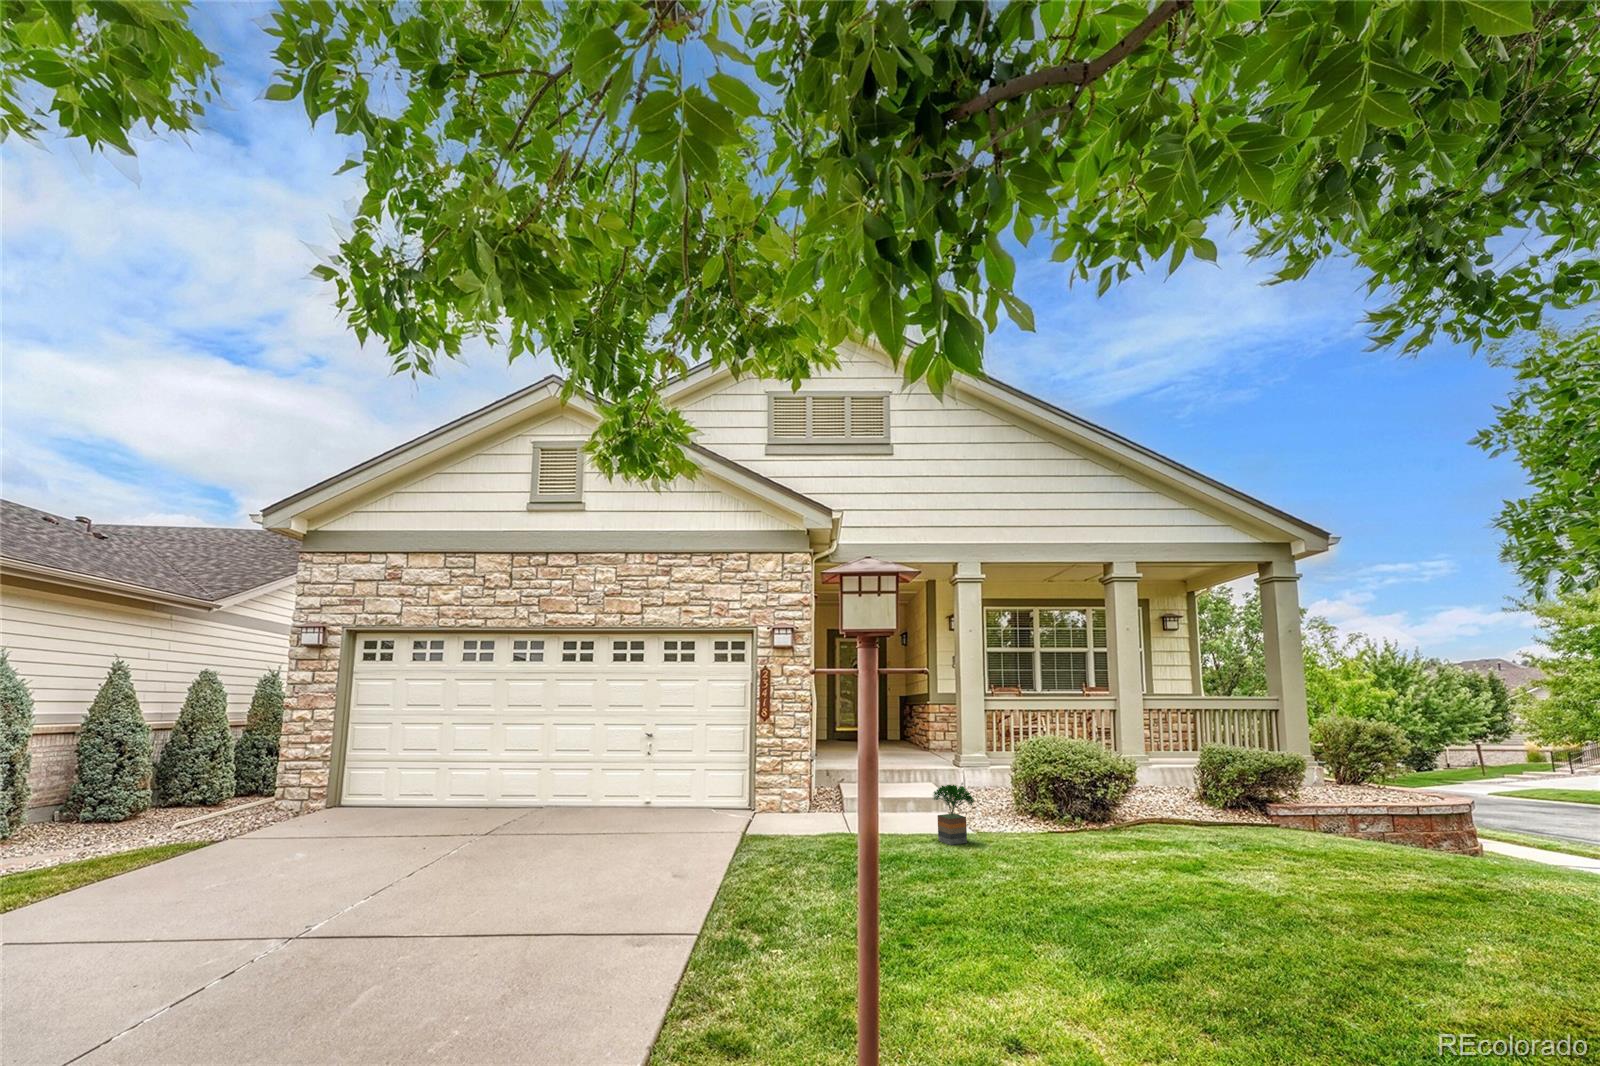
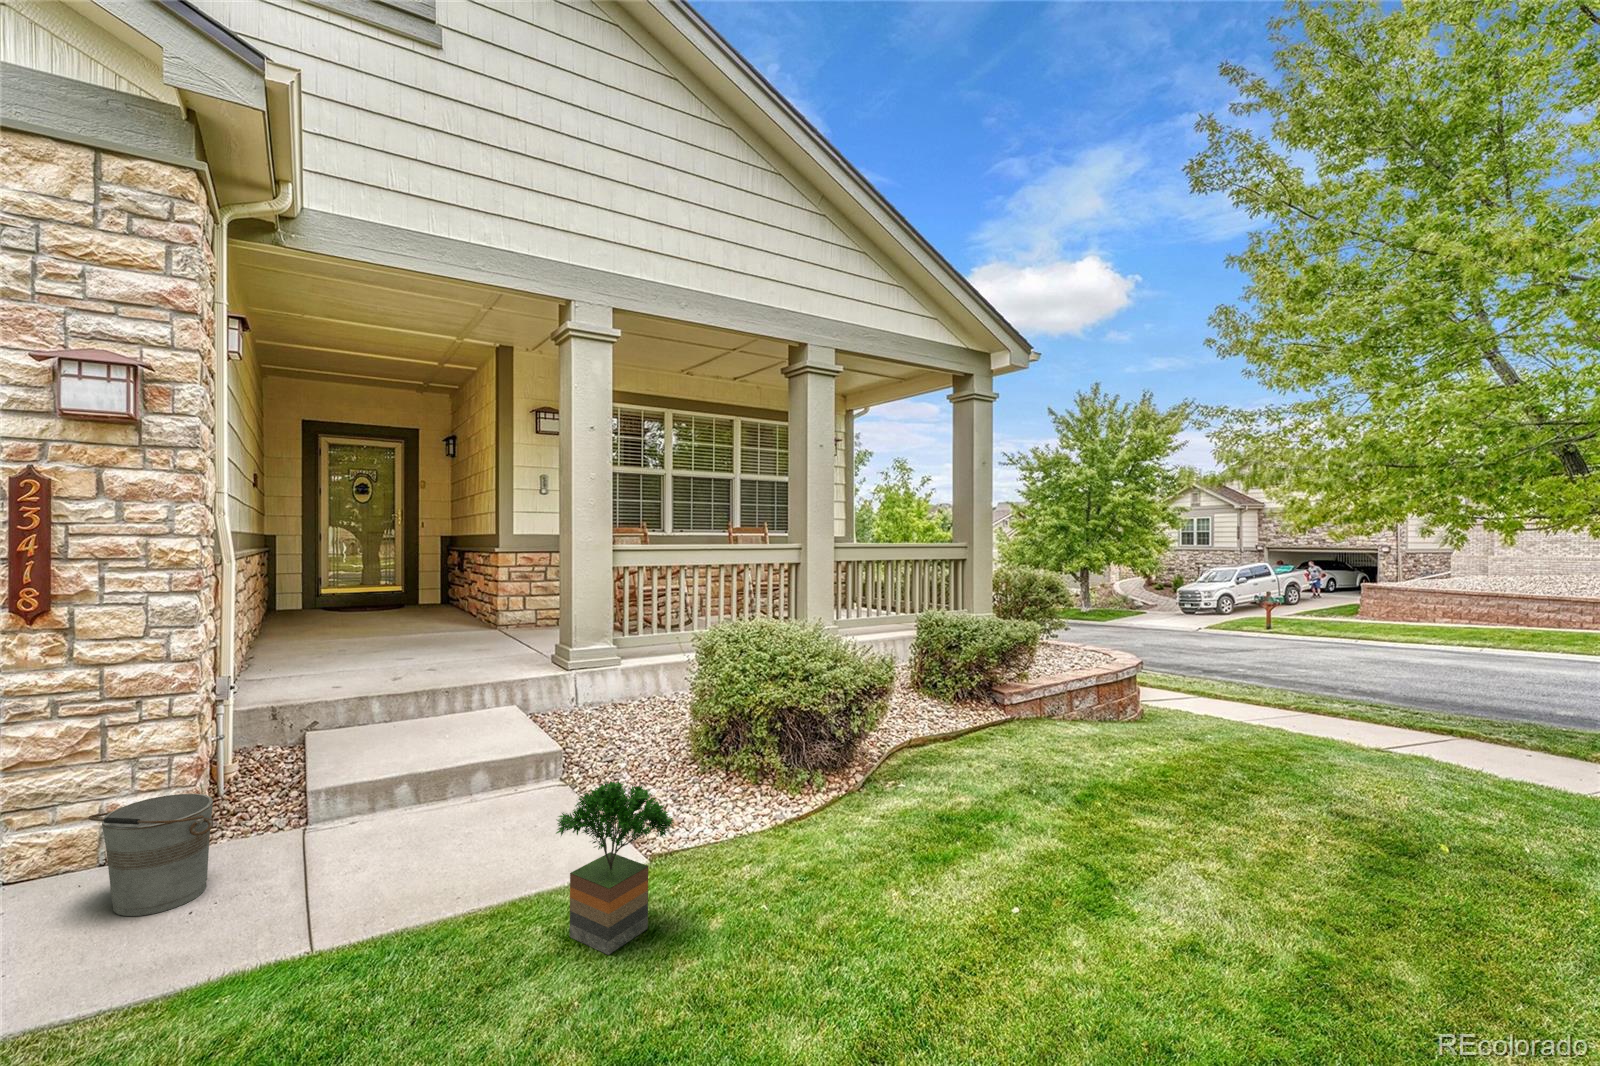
bucket: none [789,783,822,820] -> present [88,794,214,916]

